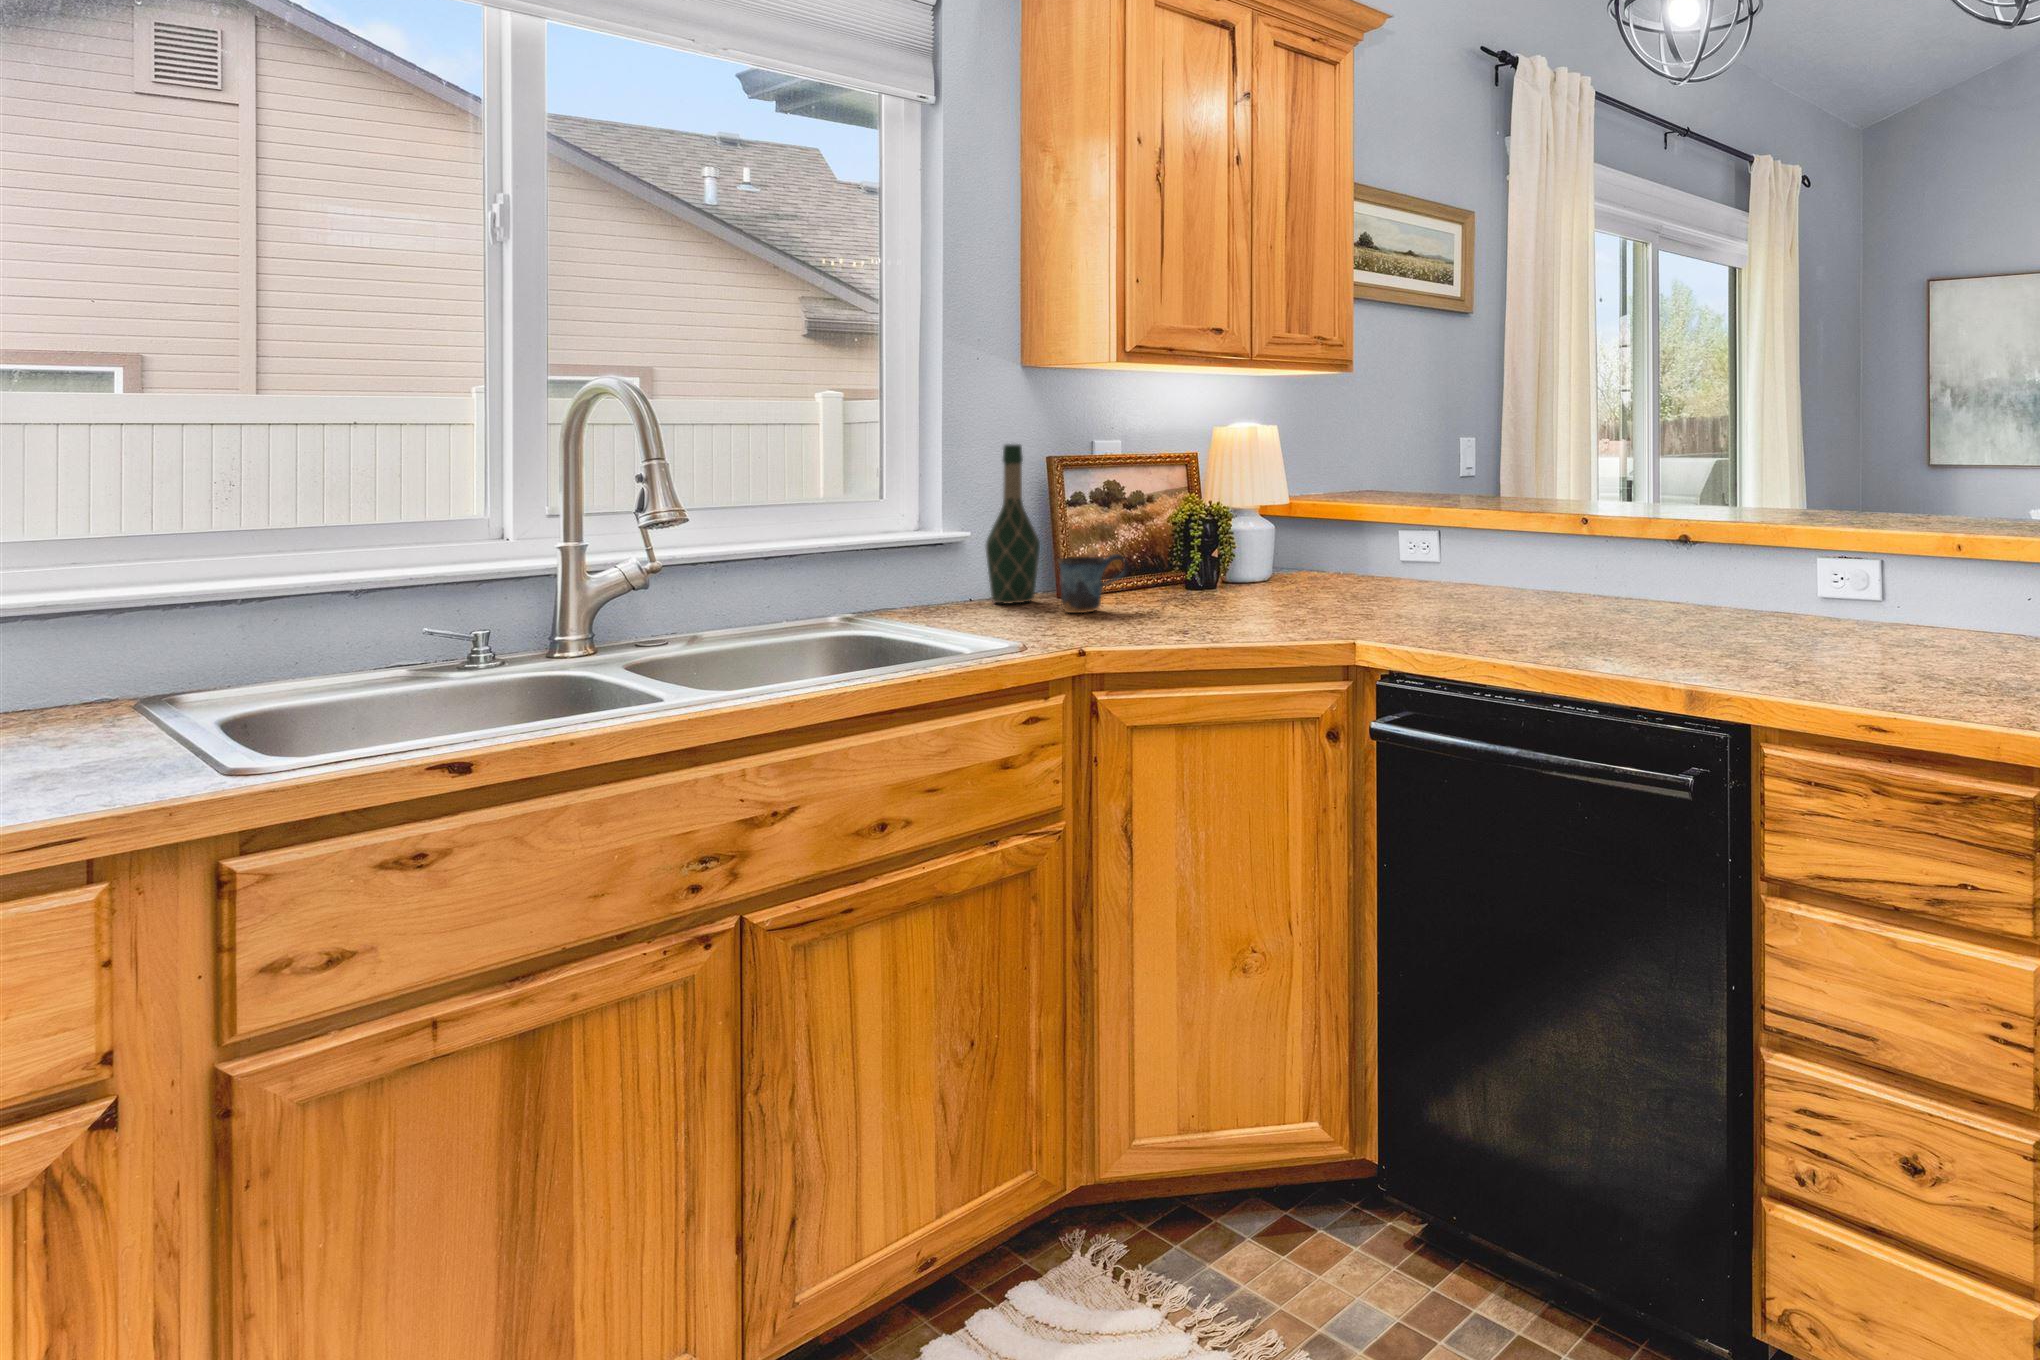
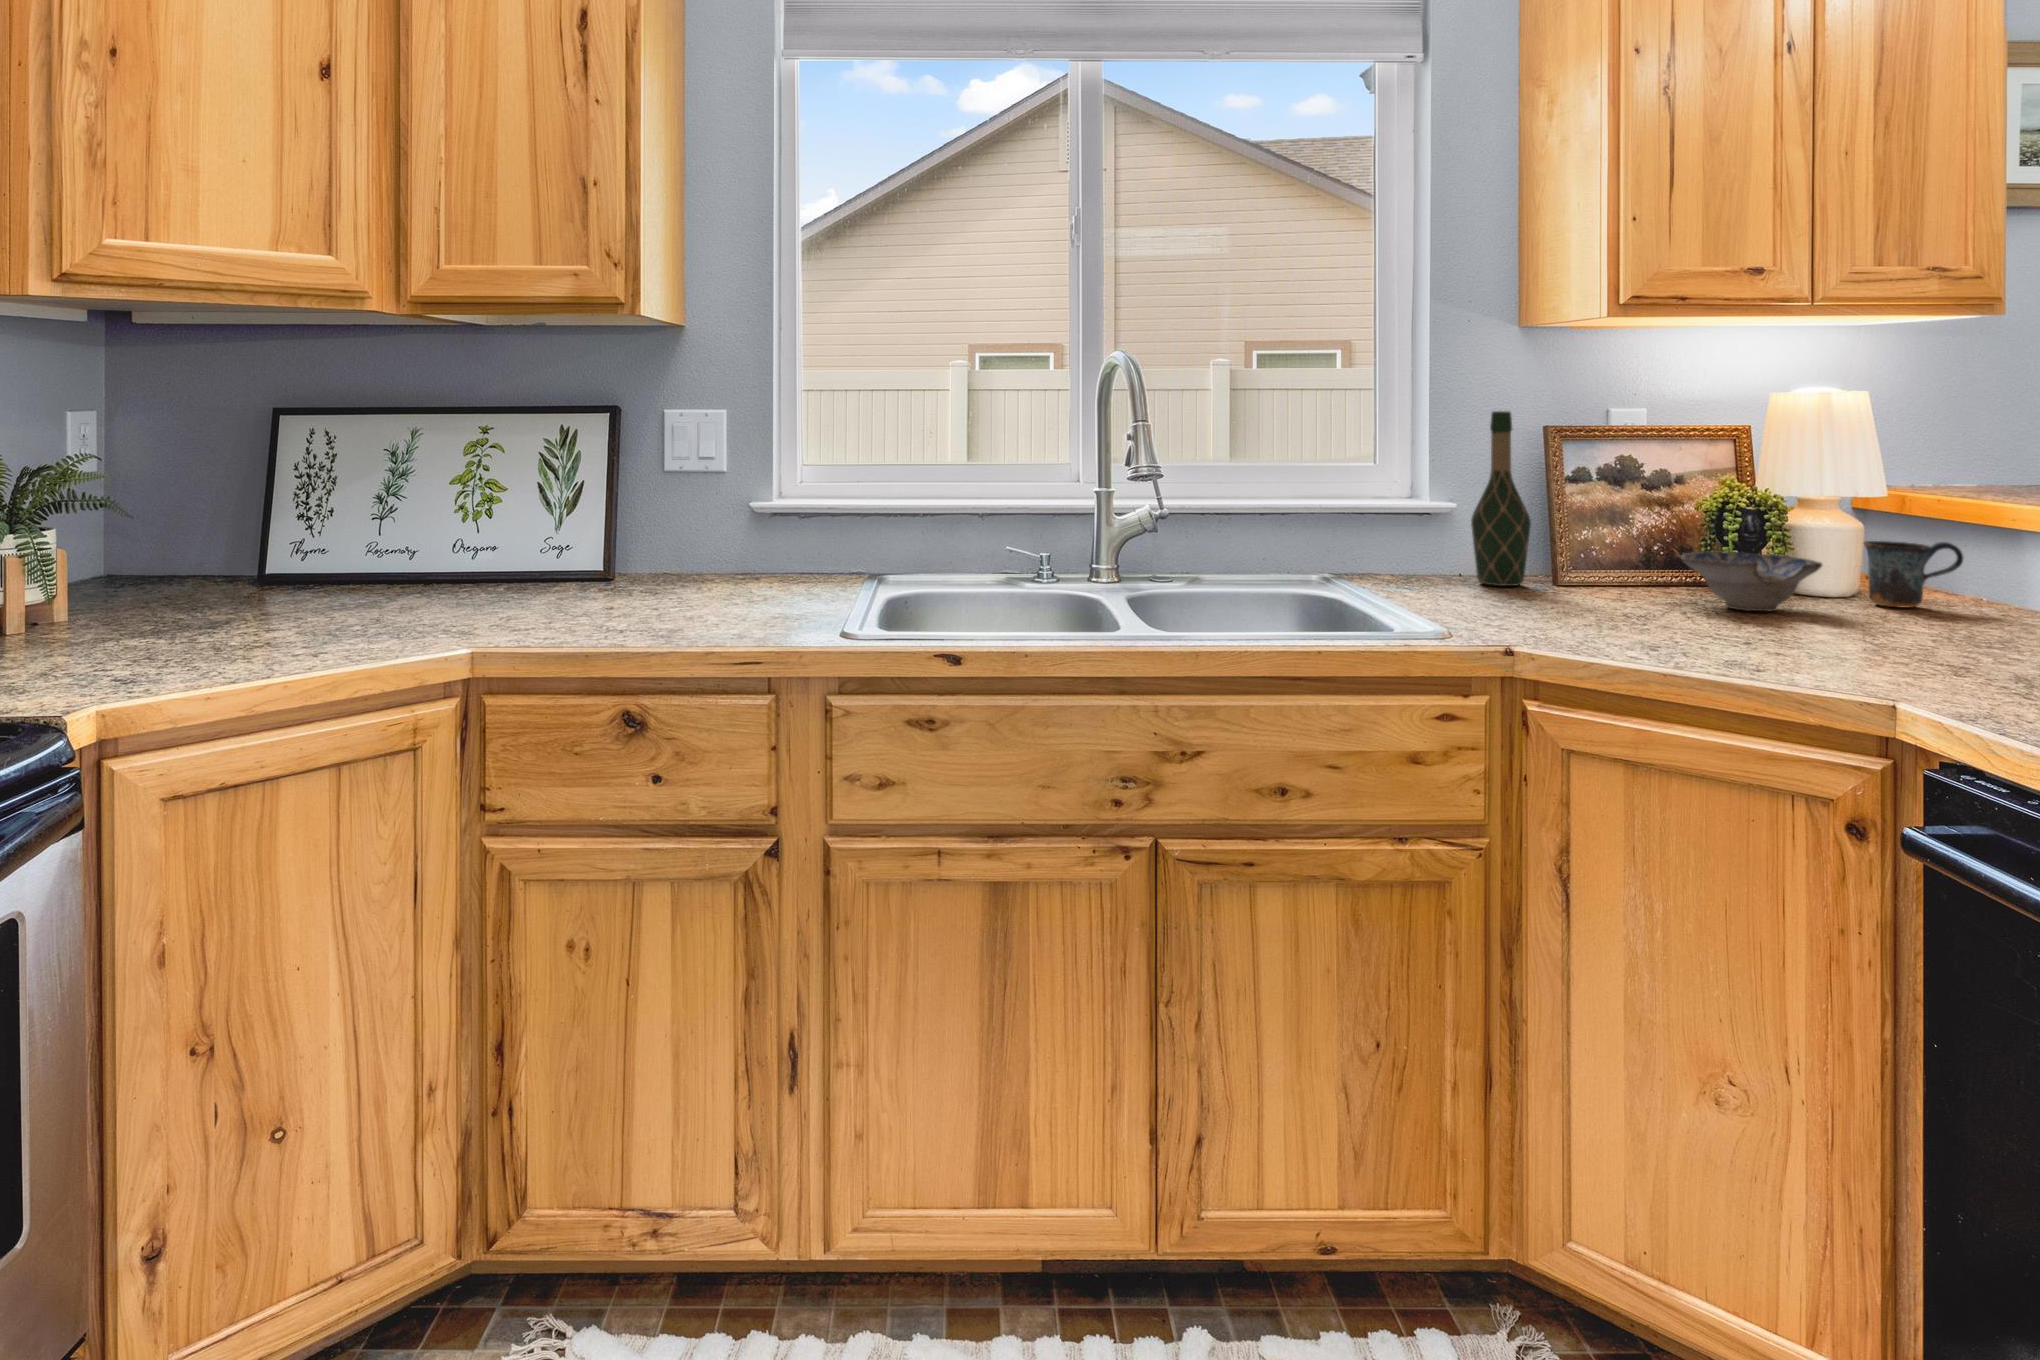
mug: present [1058,554,1129,613] -> present [1864,541,1963,608]
ceramic bowl: none [1168,555,1267,600] -> present [1681,551,1822,612]

